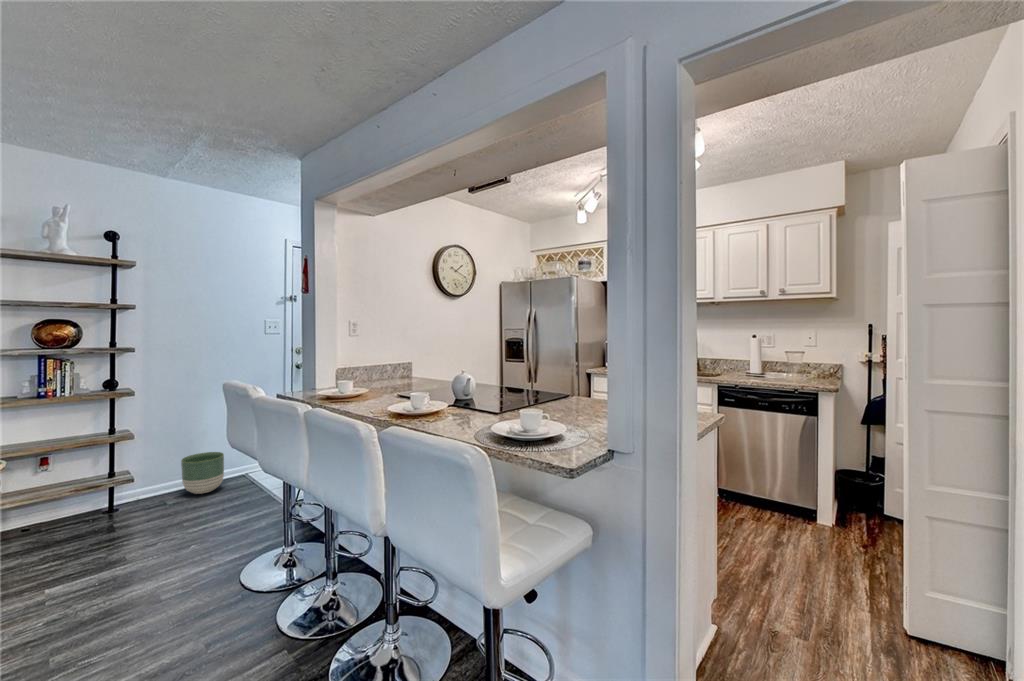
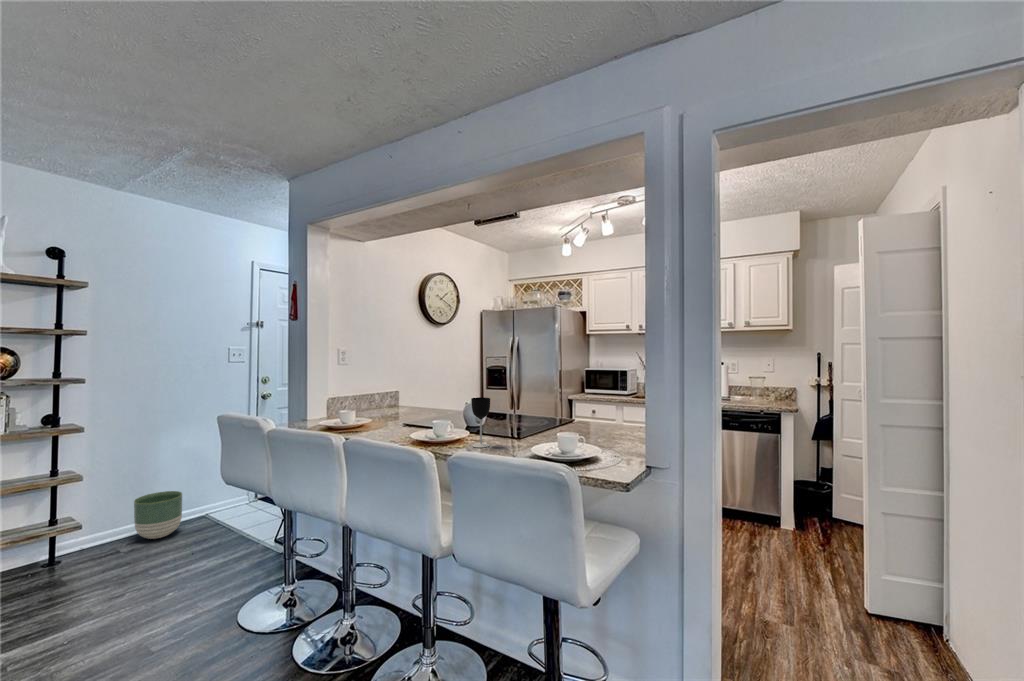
wine glass: none [438,371,458,423] -> present [471,397,490,447]

